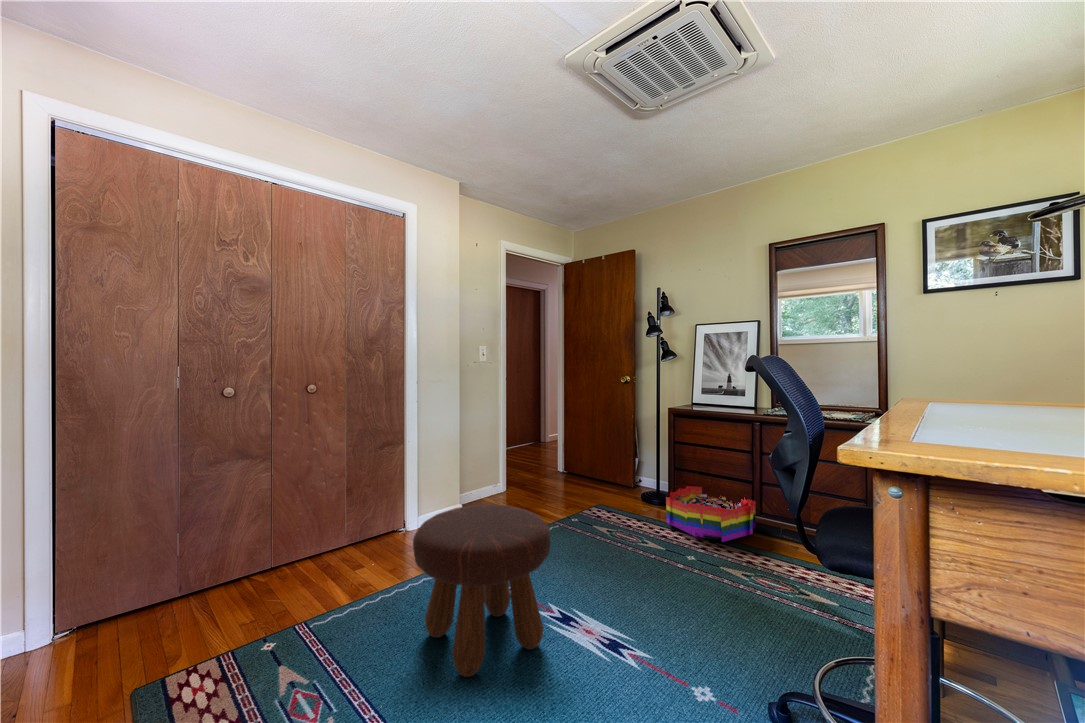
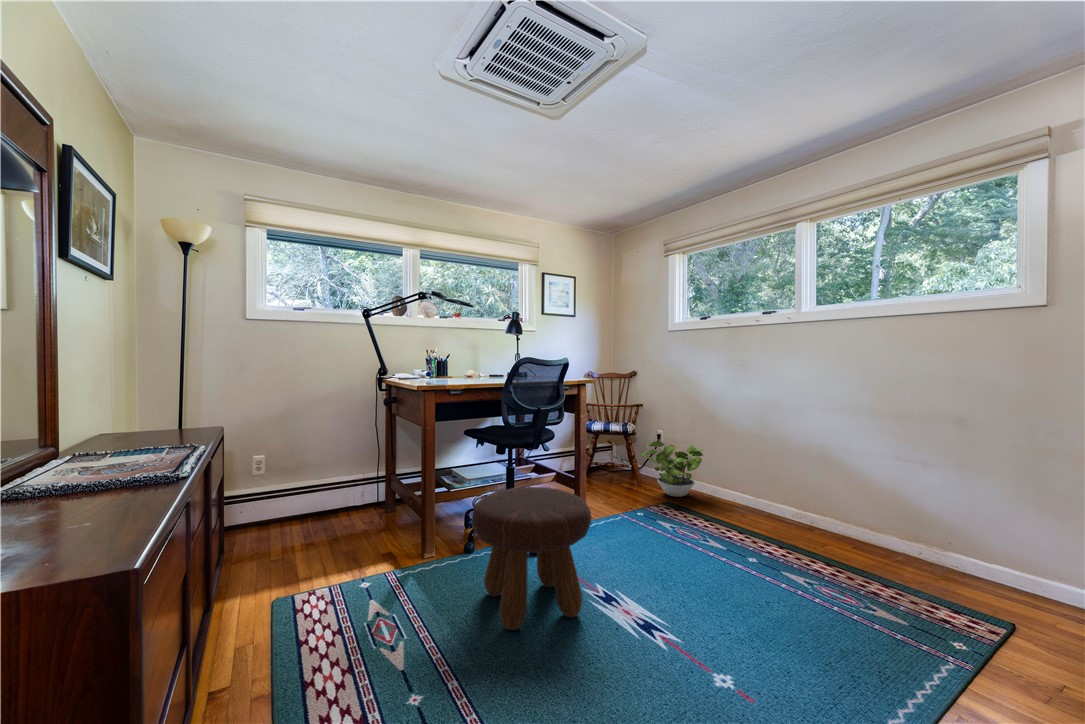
potted plant: none [568,441,629,497] -> present [641,441,703,497]
storage bin: present [666,486,756,542] -> none [735,491,834,549]

